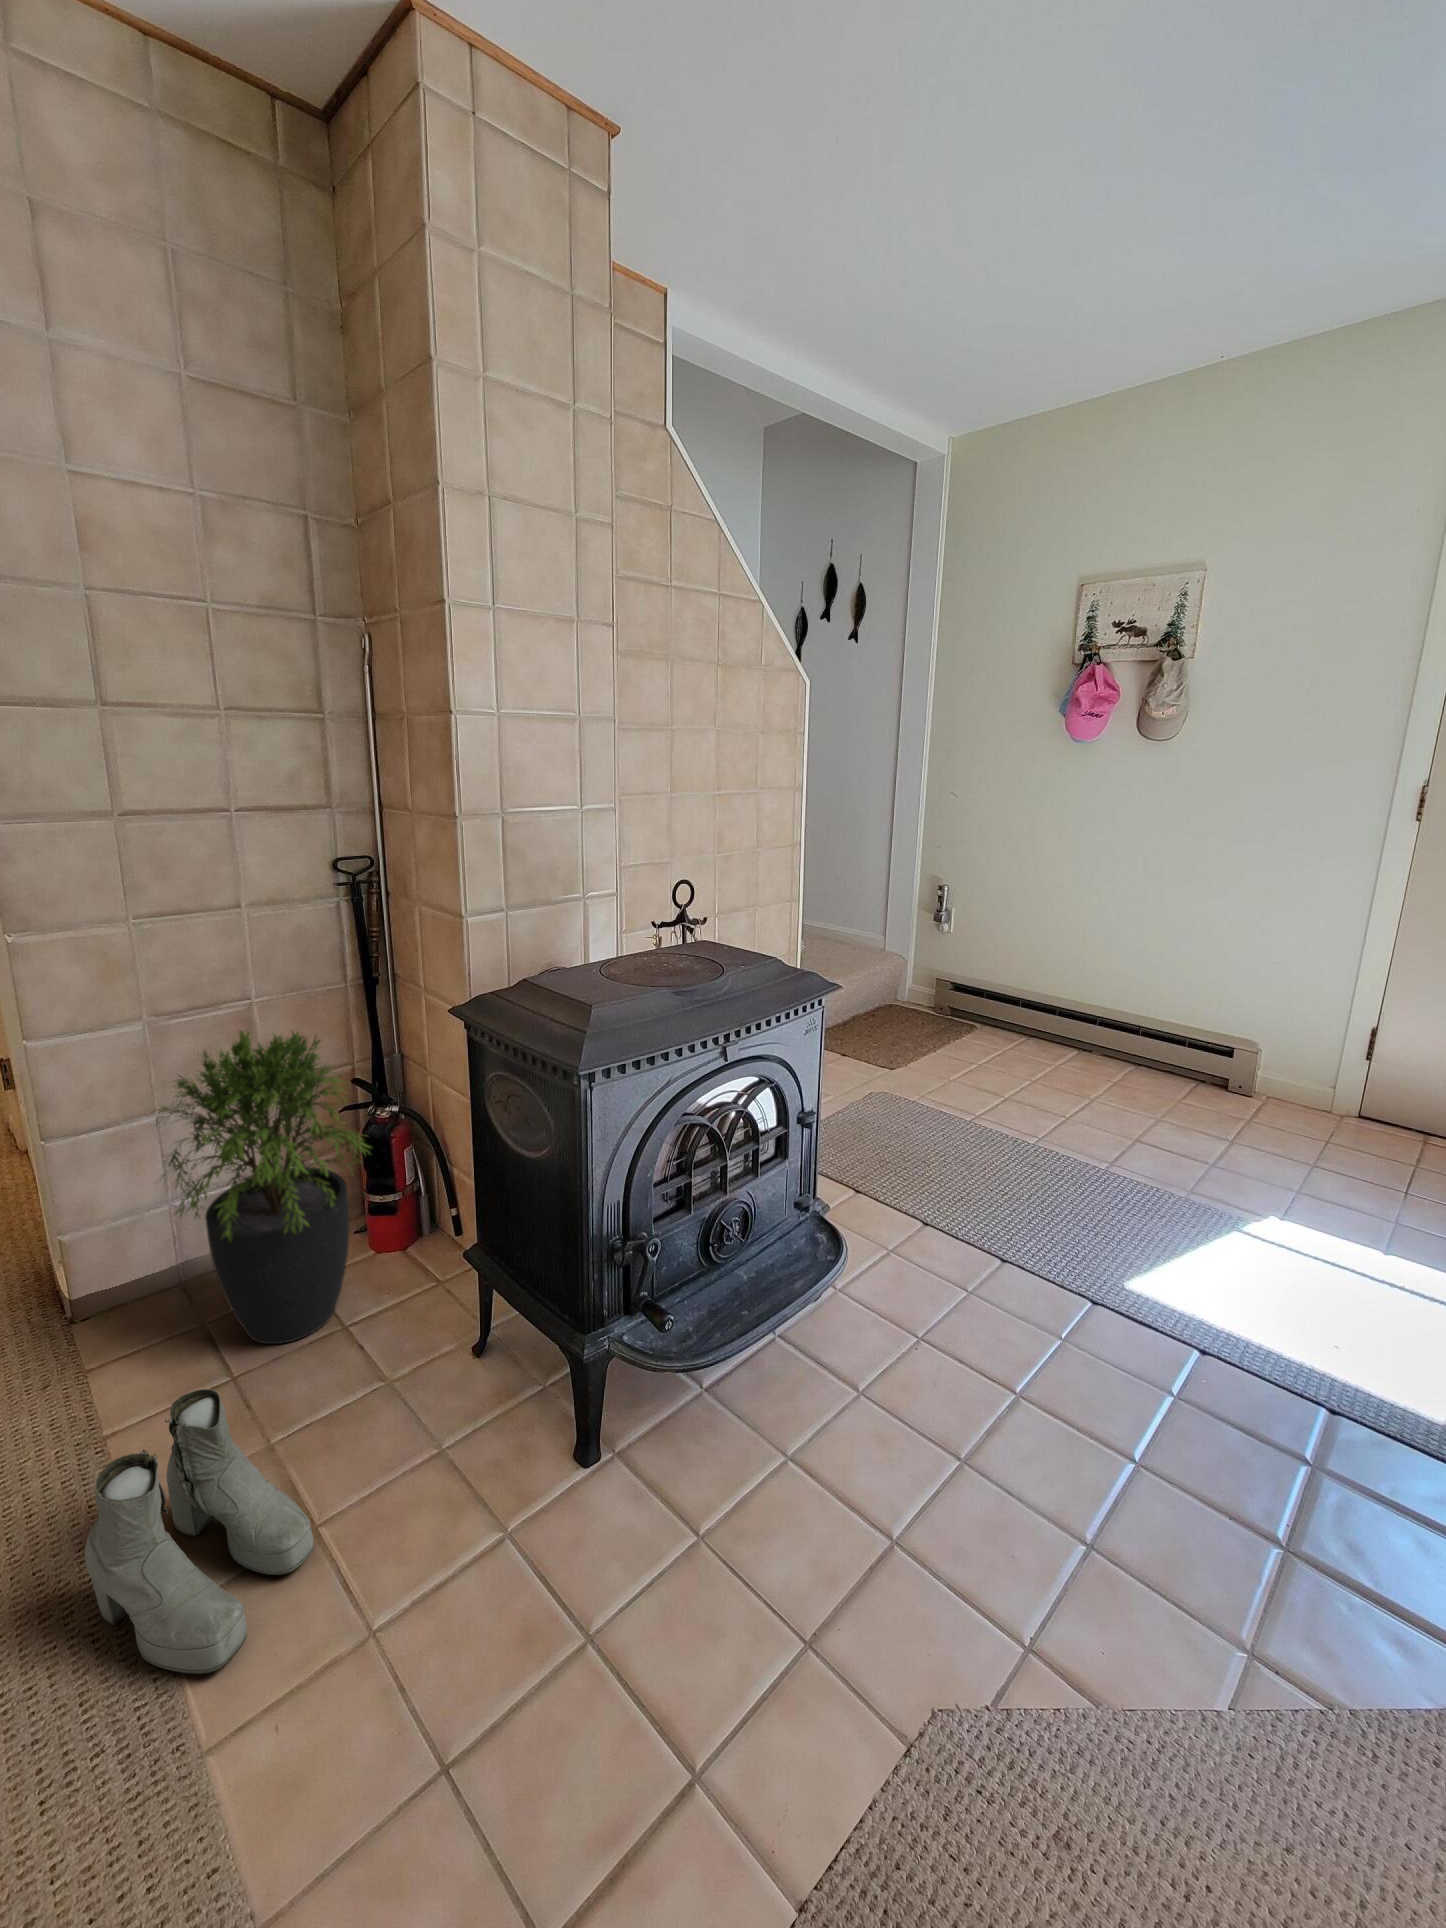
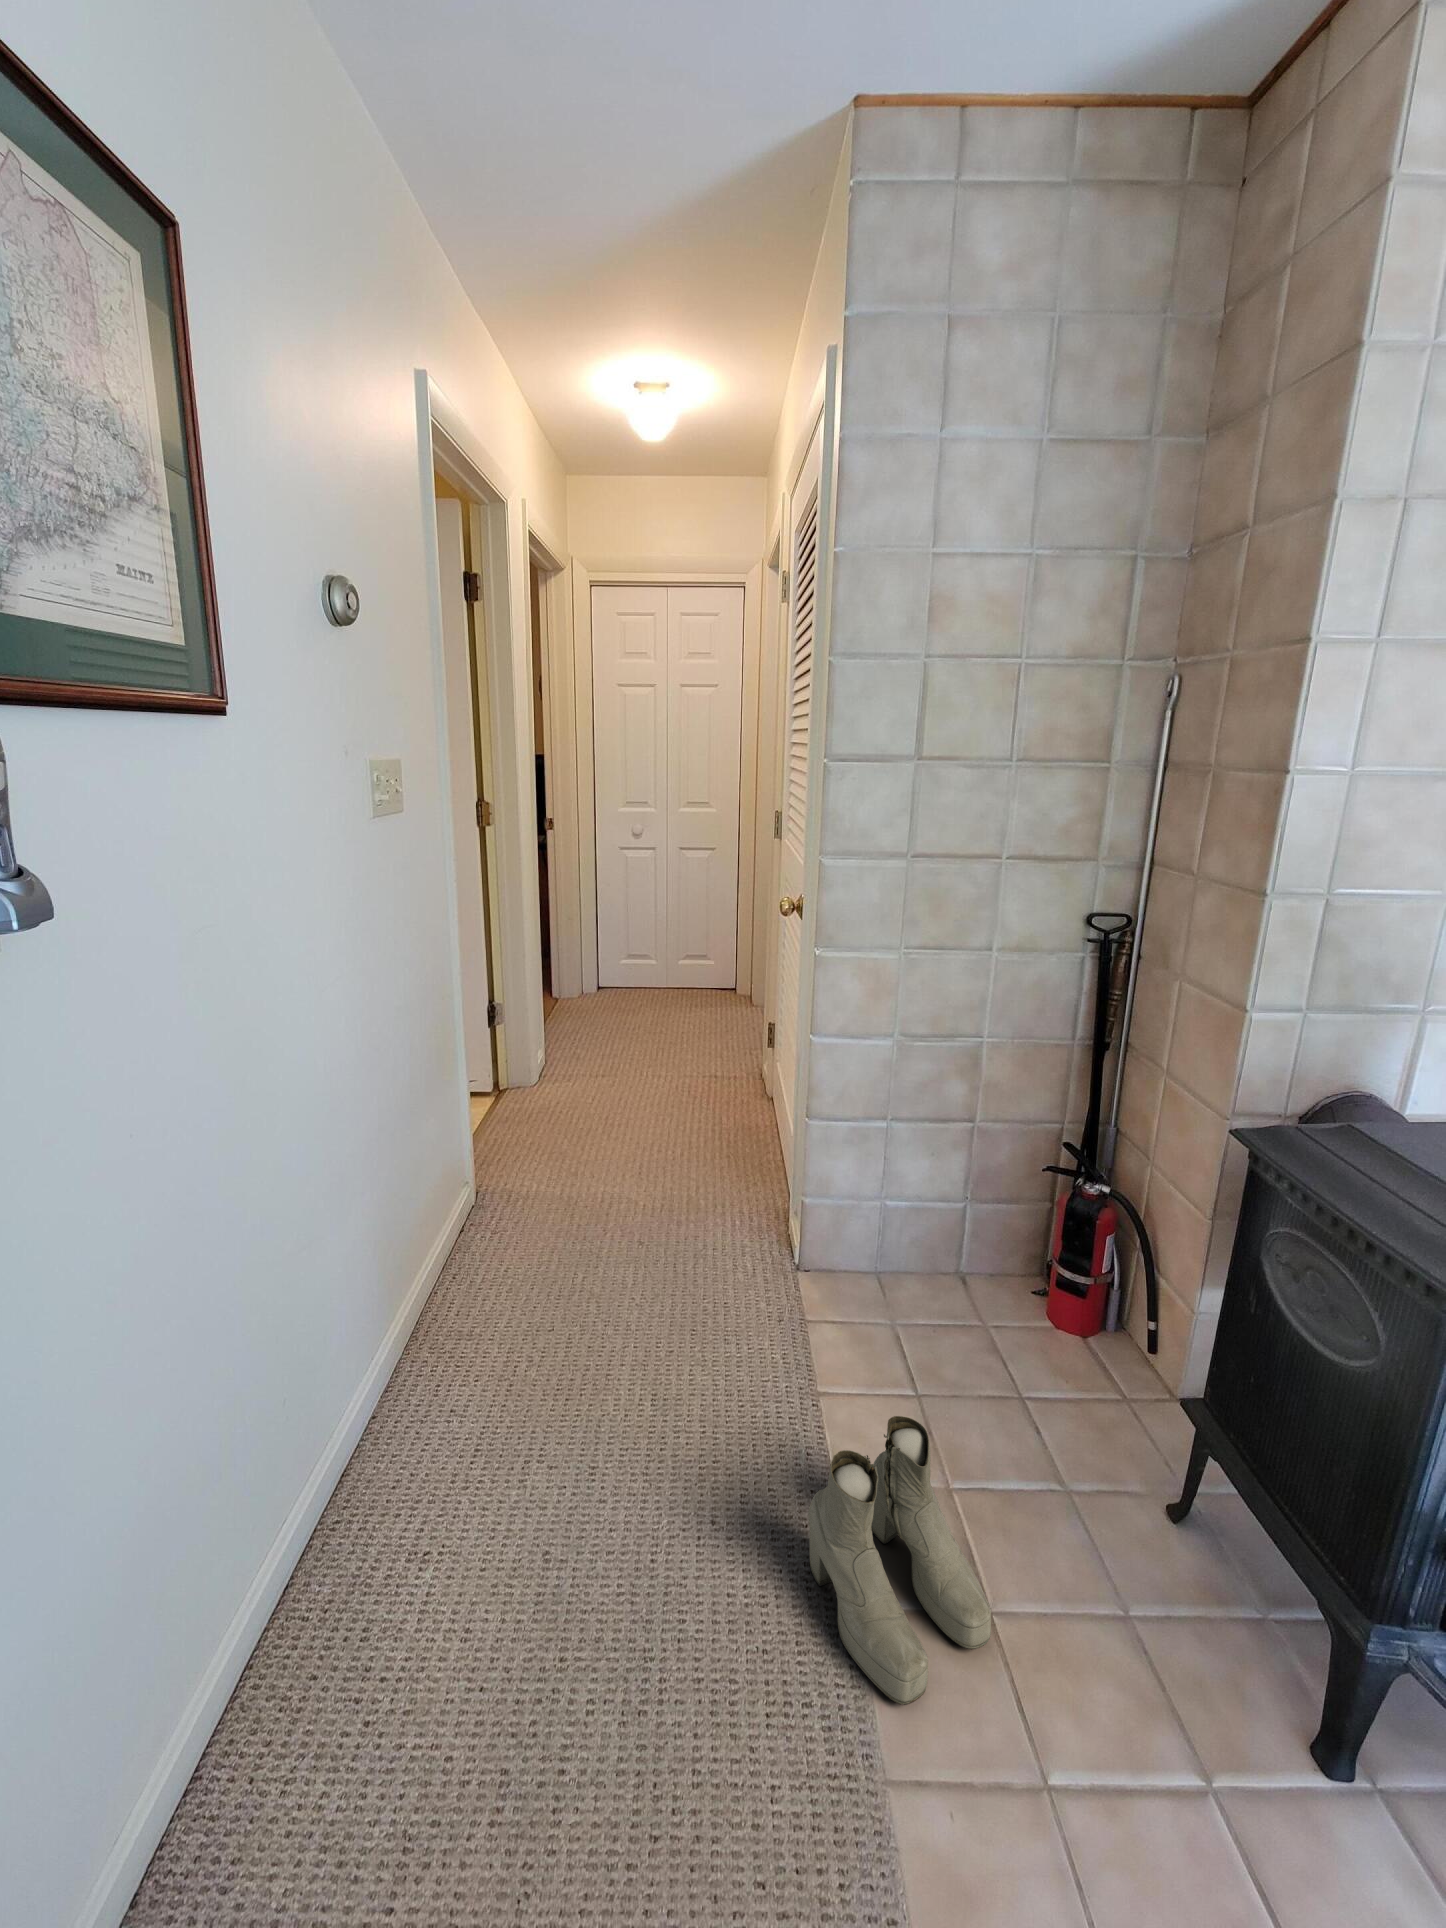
potted plant: present [158,1031,370,1344] -> none [880,1075,1093,1388]

